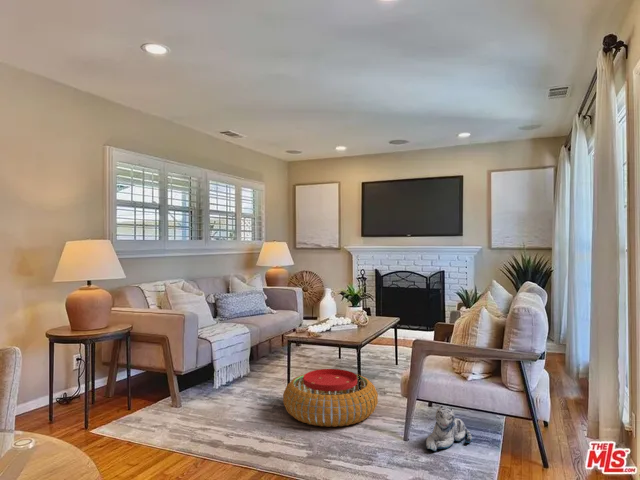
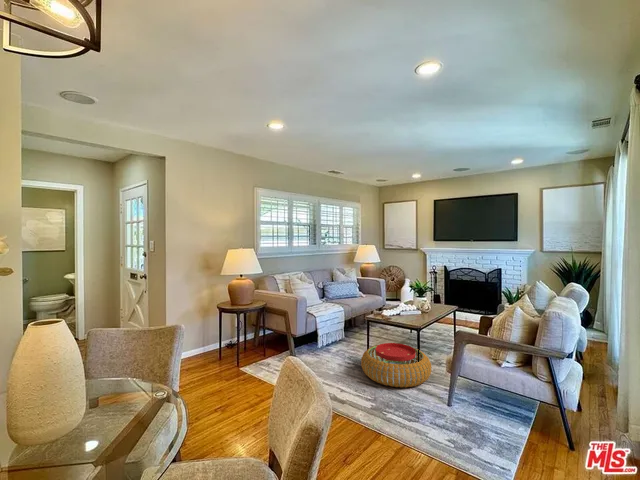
plush toy: present [426,406,472,451] -> none [465,384,507,419]

